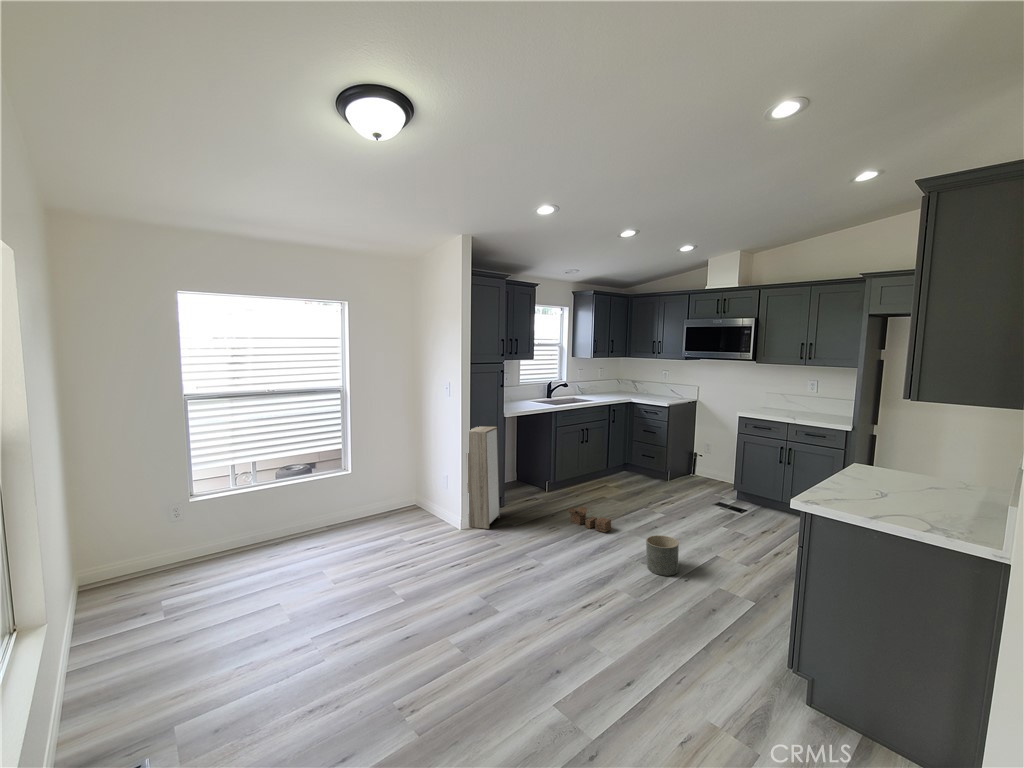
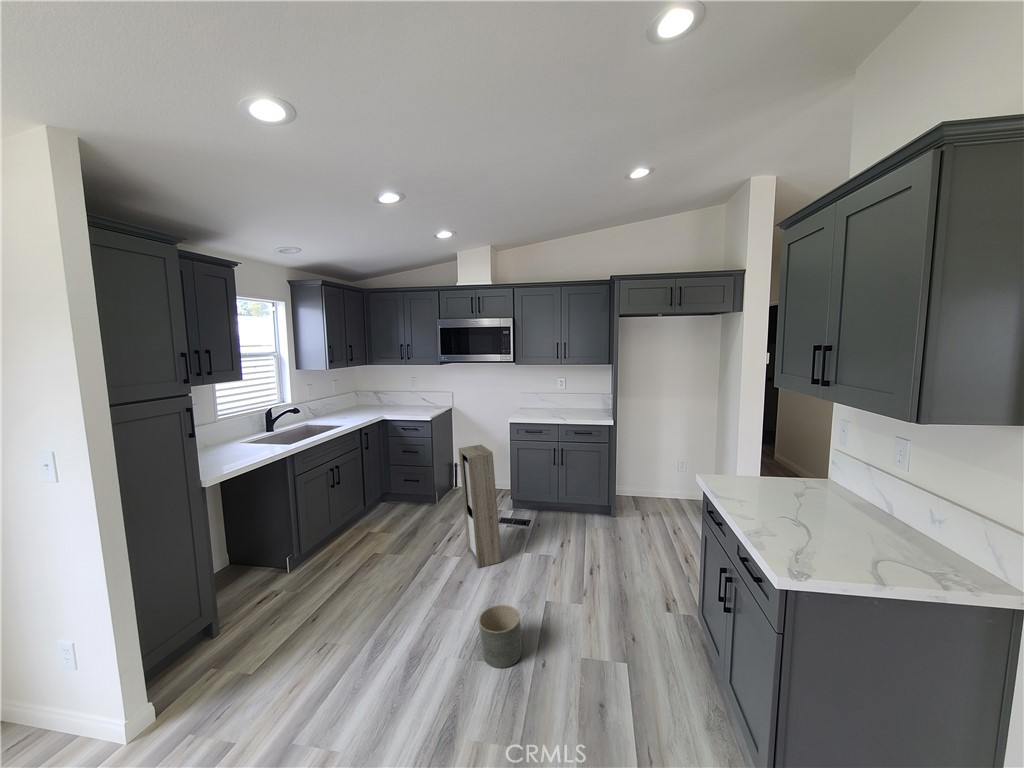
storage cabinet: present [468,426,500,529] -> present [459,445,501,568]
cardboard box: present [567,506,611,532] -> none [338,590,409,622]

